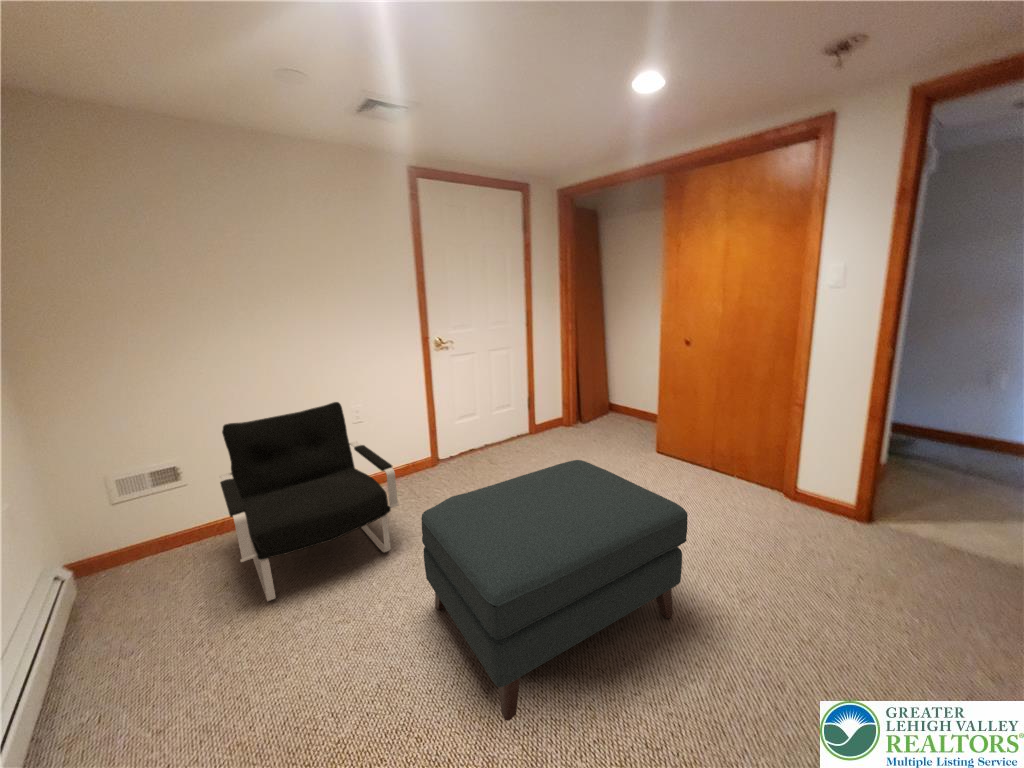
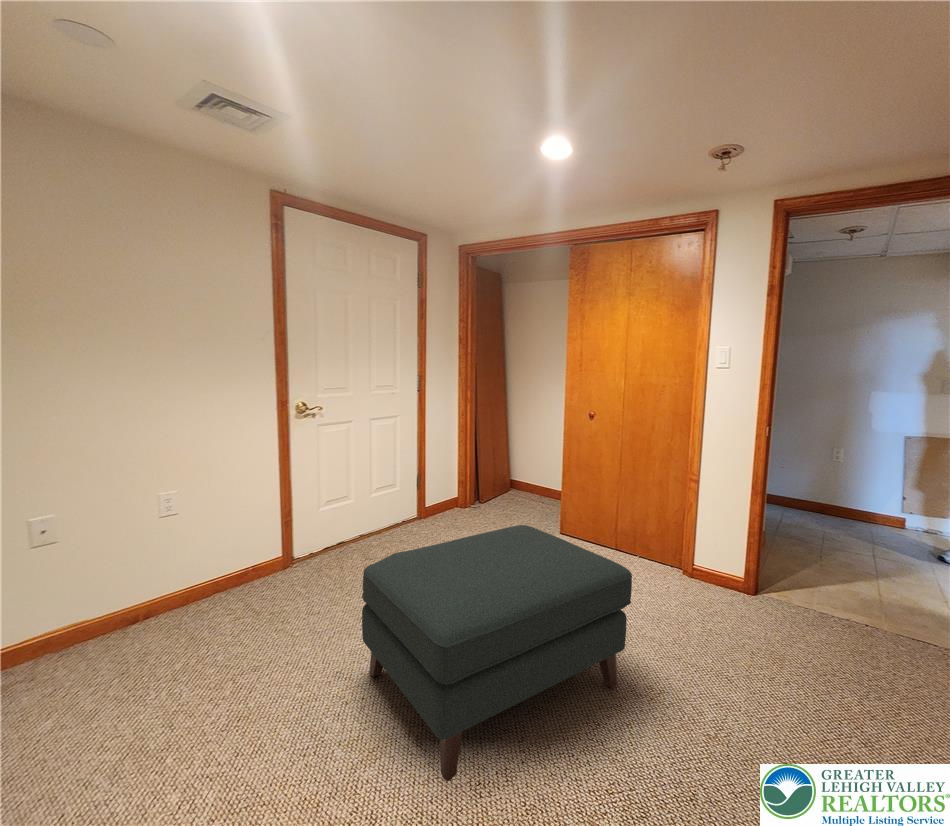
armchair: present [220,402,399,601] -> none [140,458,333,666]

